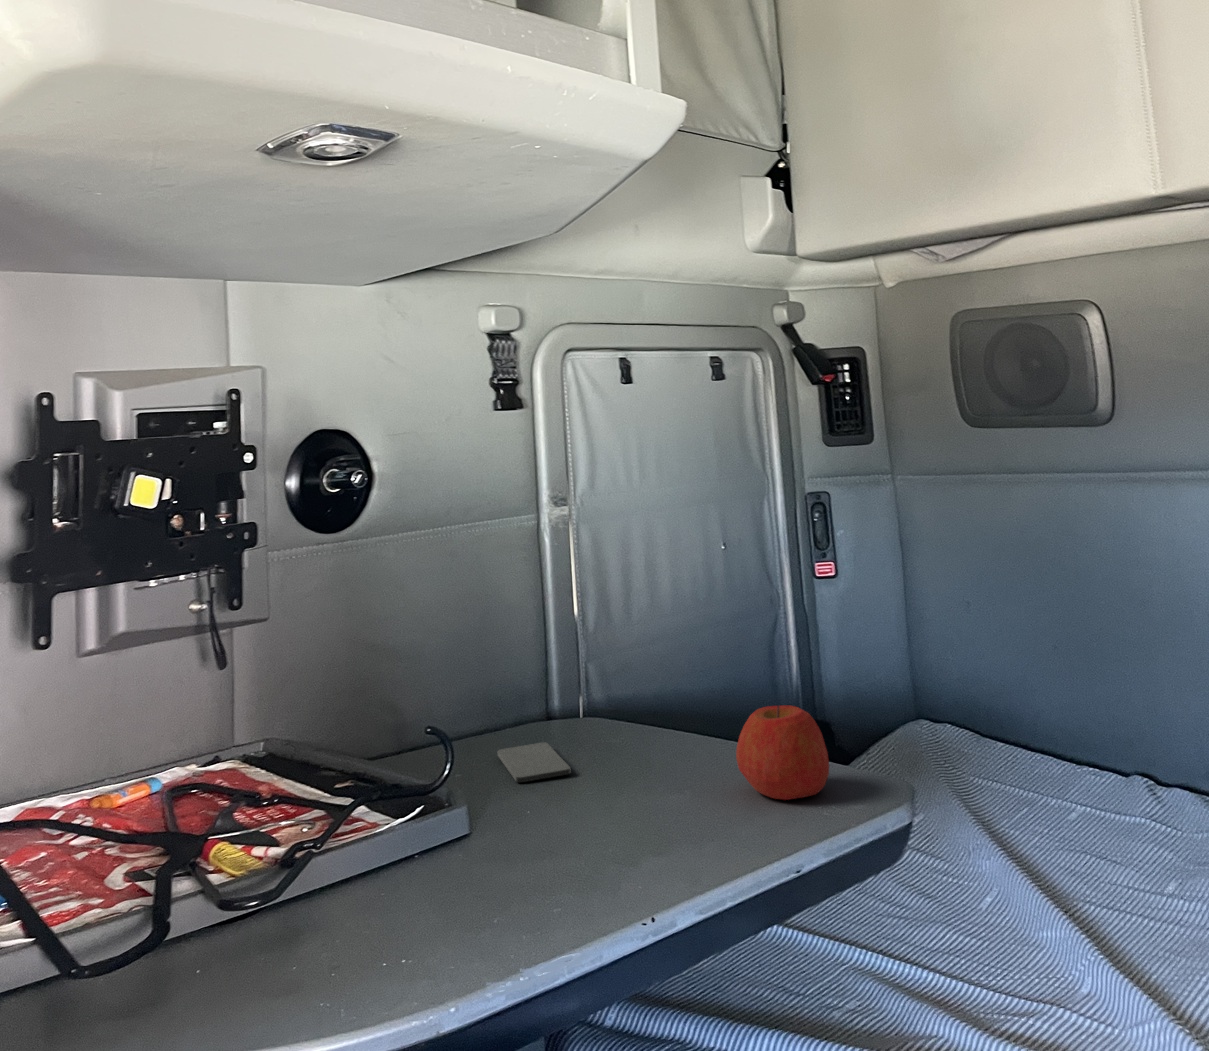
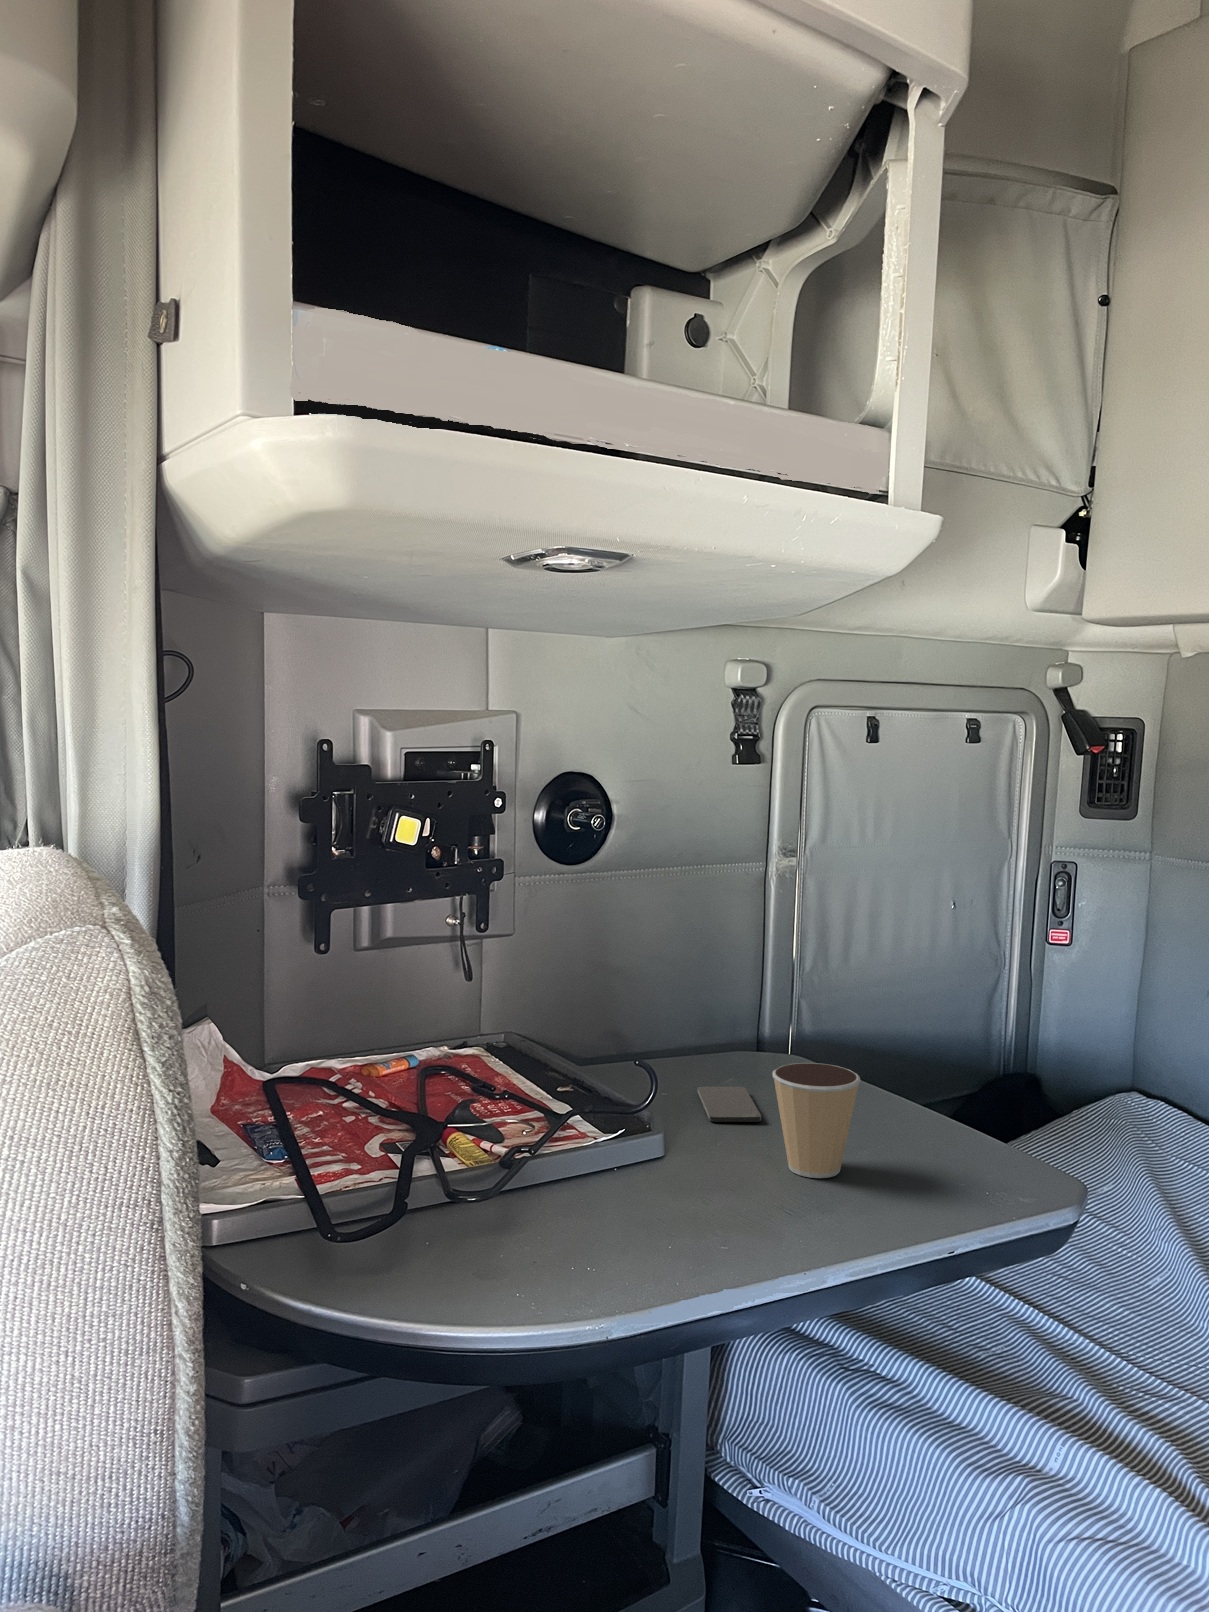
coffee cup: none [582,699,677,822] -> present [773,1063,861,1178]
apple: present [736,705,829,800] -> none [916,1091,1006,1183]

